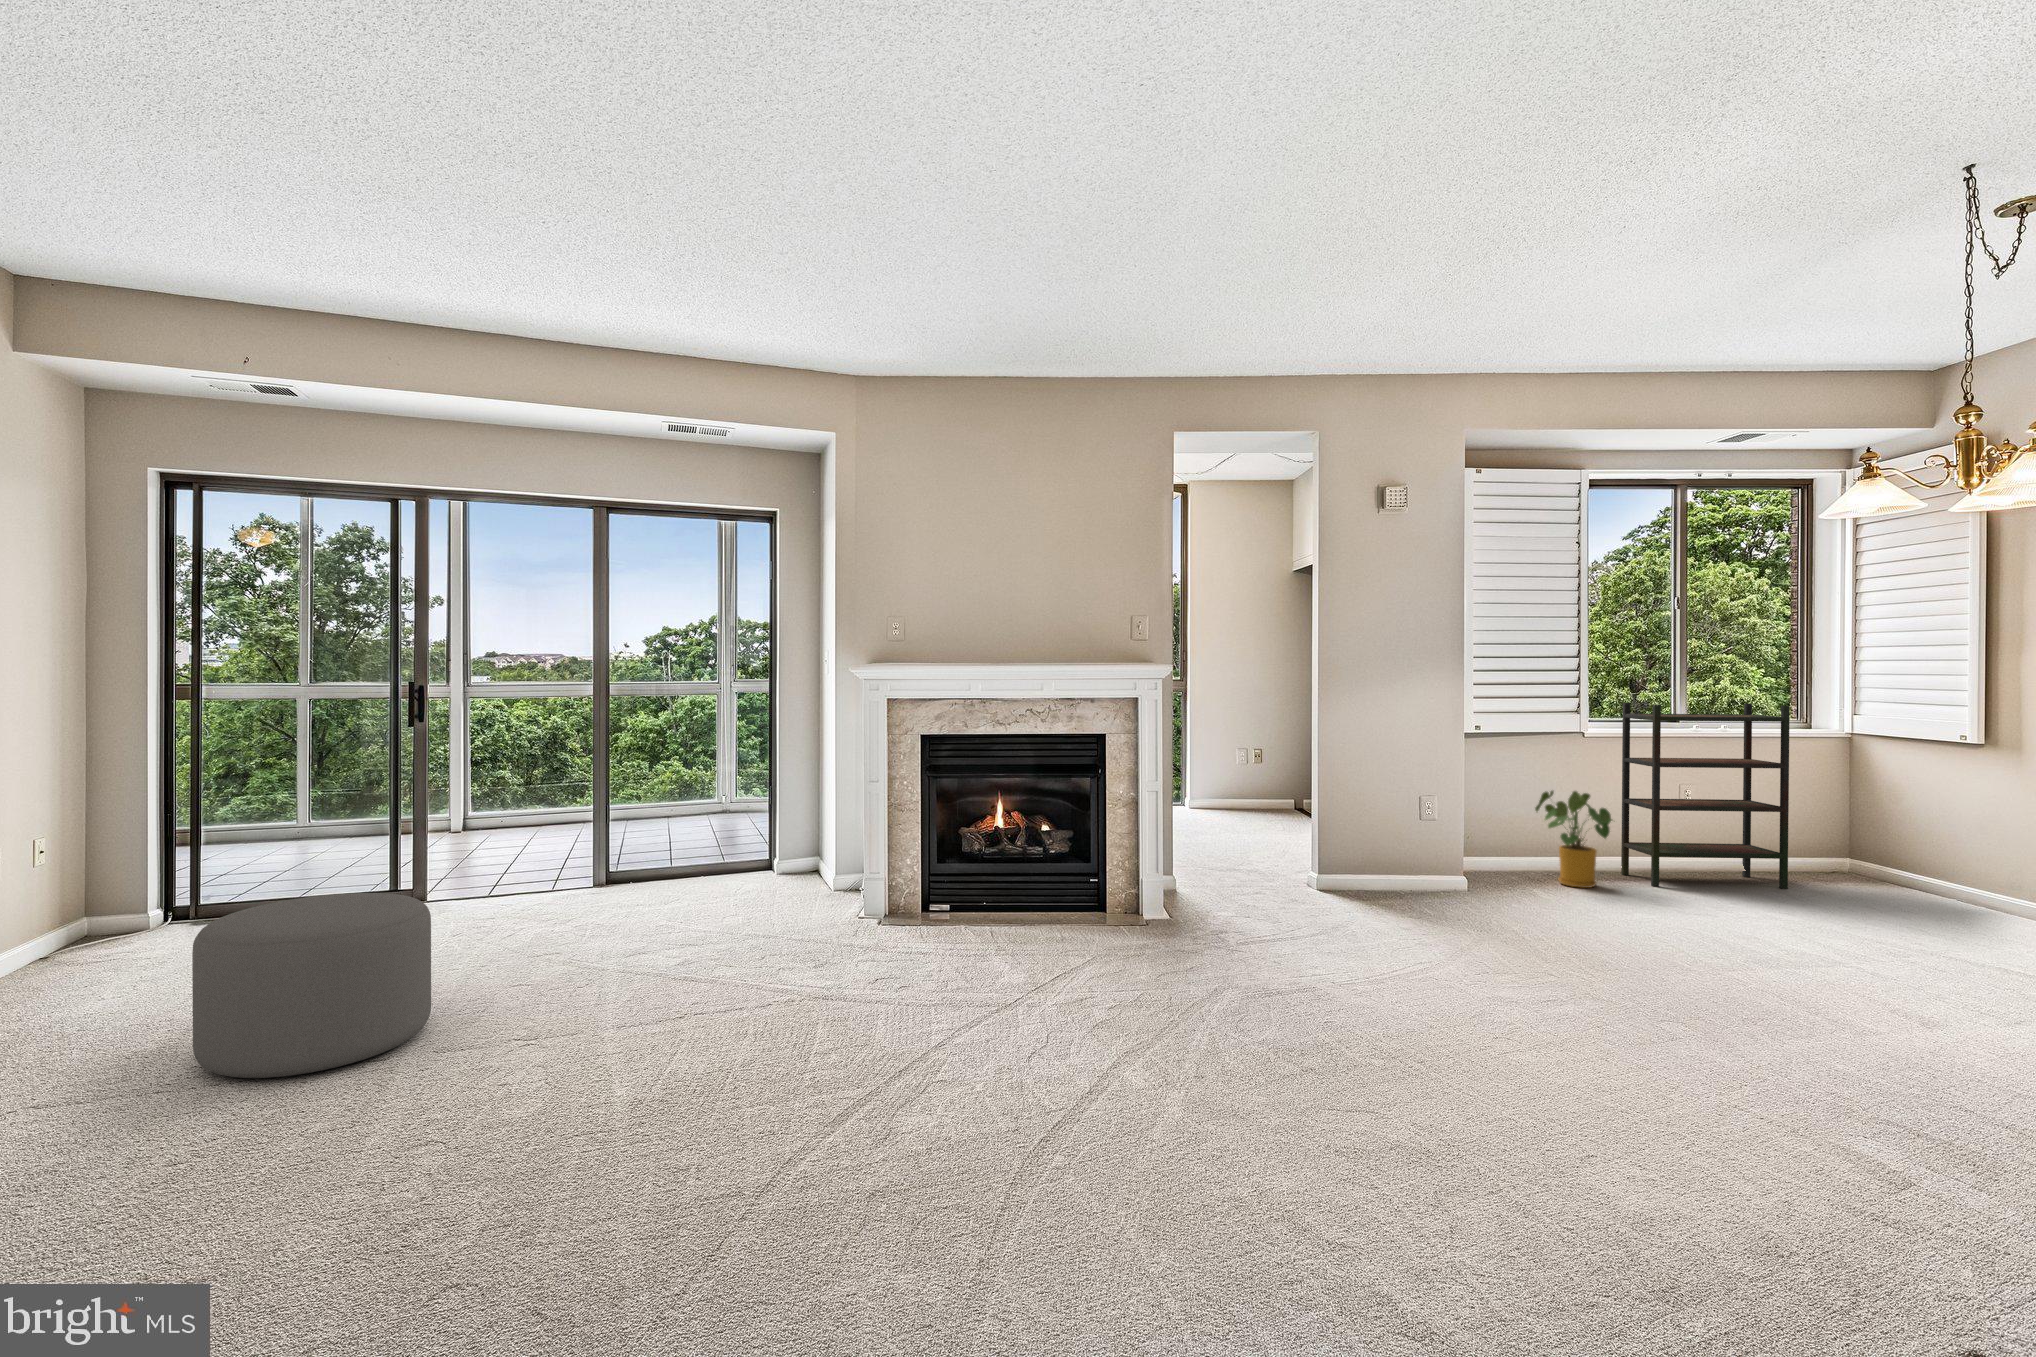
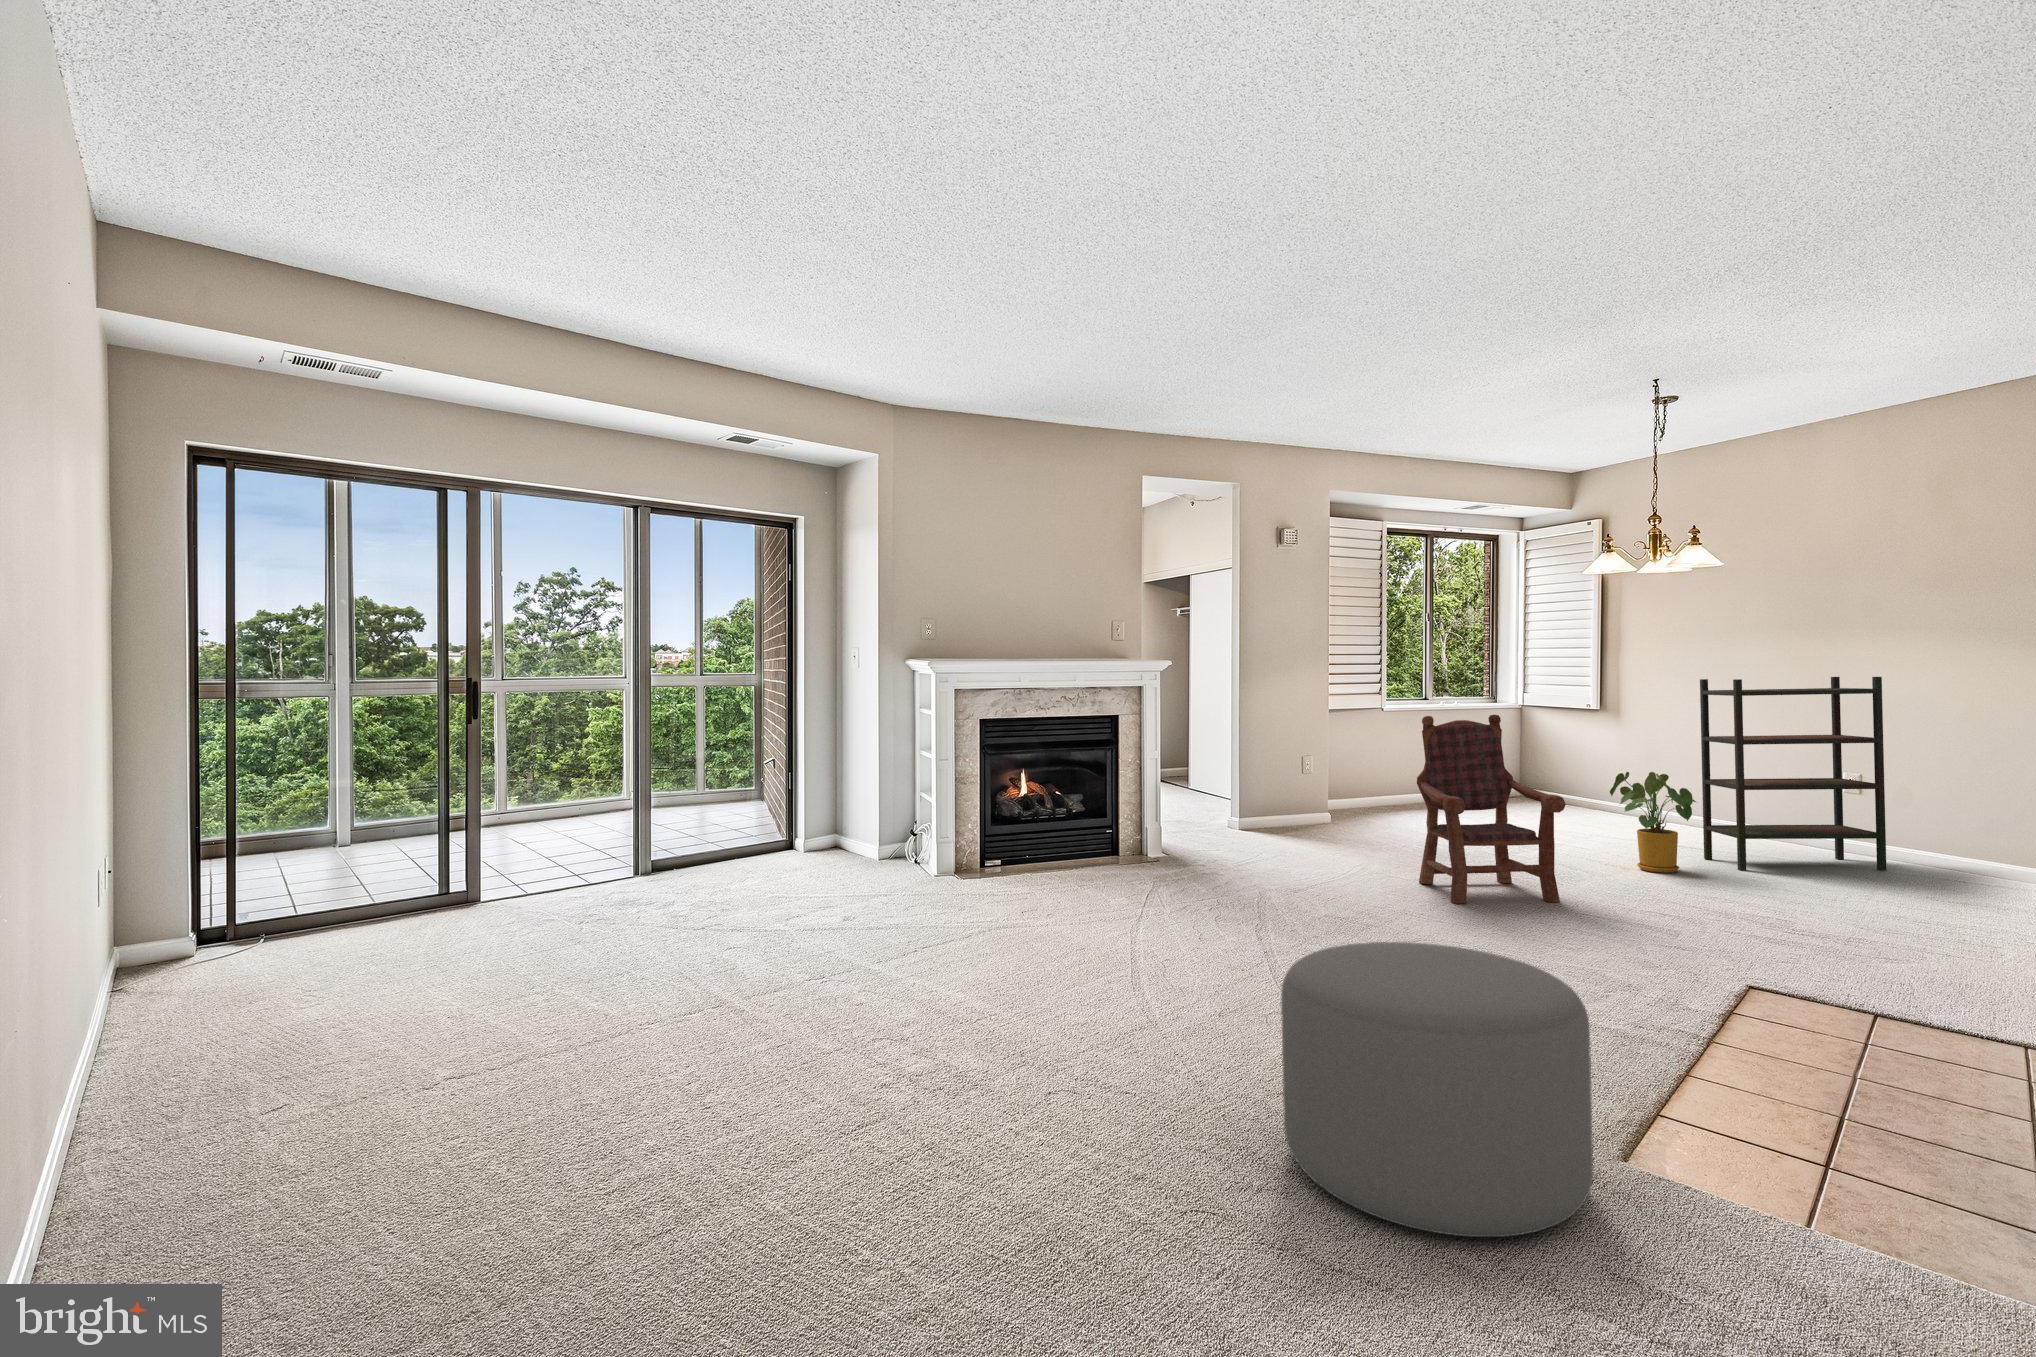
armchair: none [1352,734,1491,916] -> present [1417,715,1566,904]
ottoman: present [192,893,431,1078] -> present [1281,942,1593,1237]

